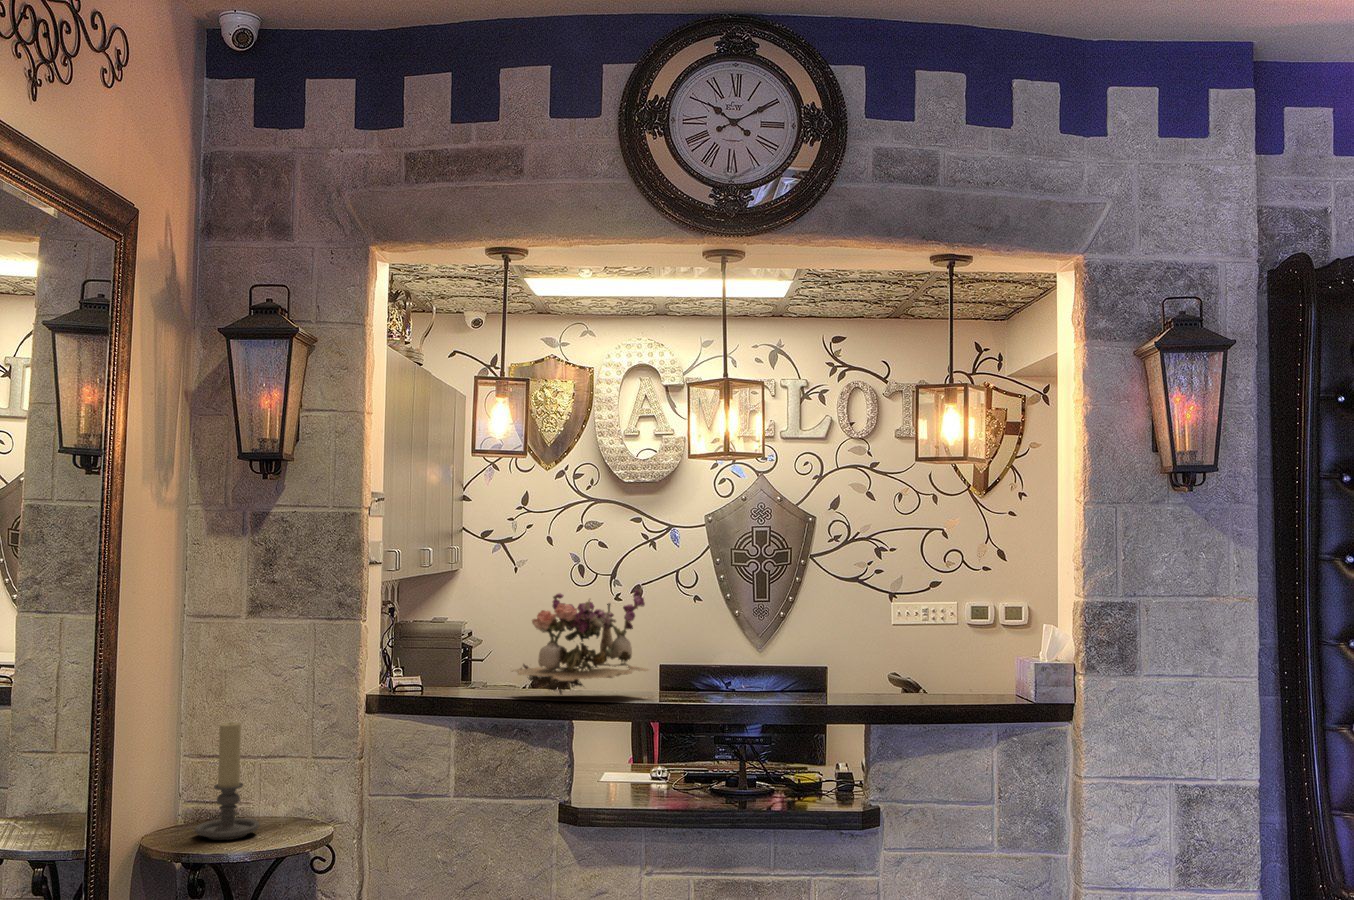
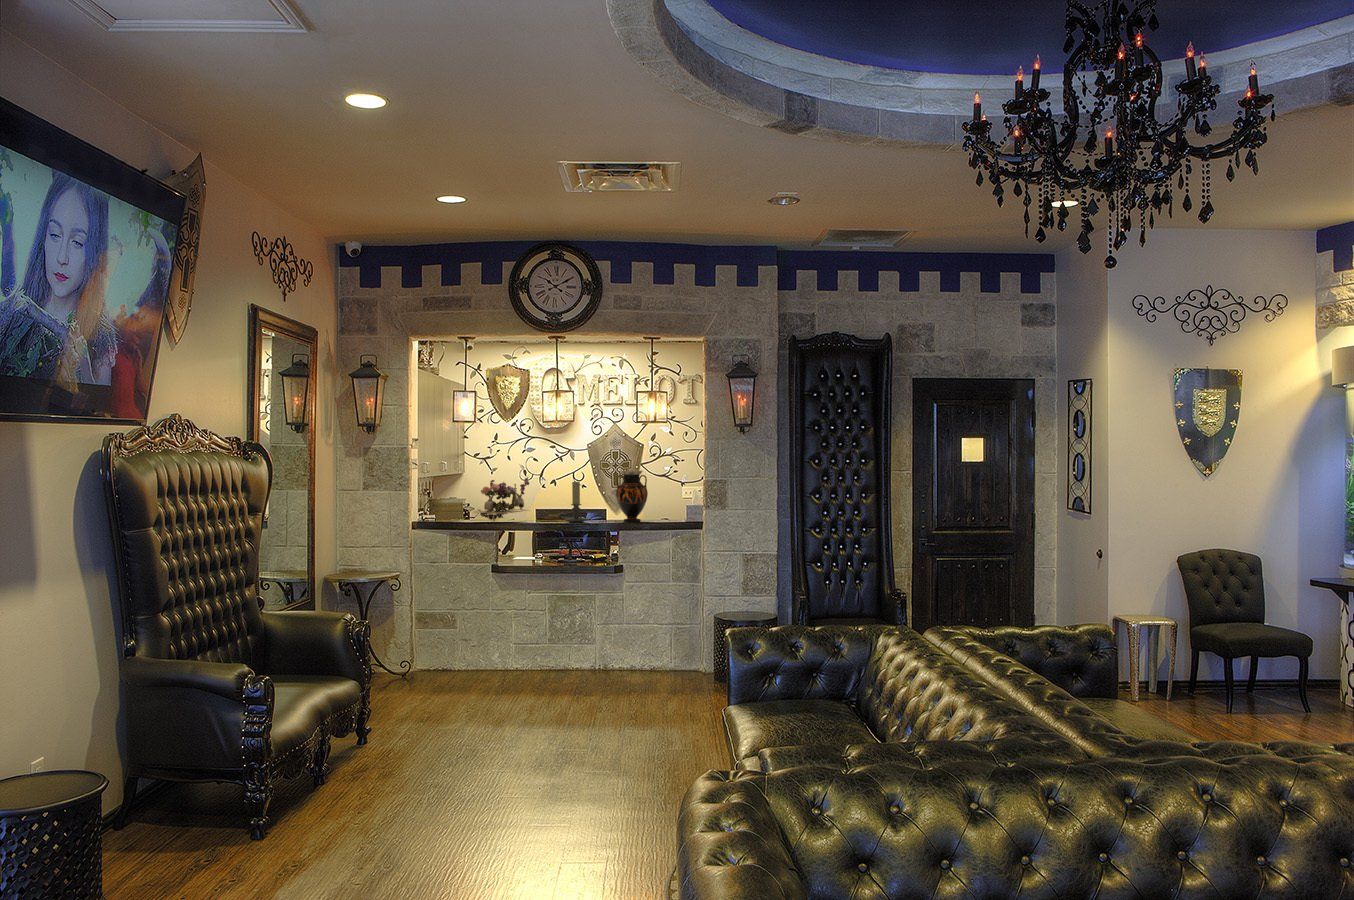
vase: none [855,575,933,703] -> present [616,471,648,522]
candle holder: present [195,722,259,840] -> present [565,482,587,523]

